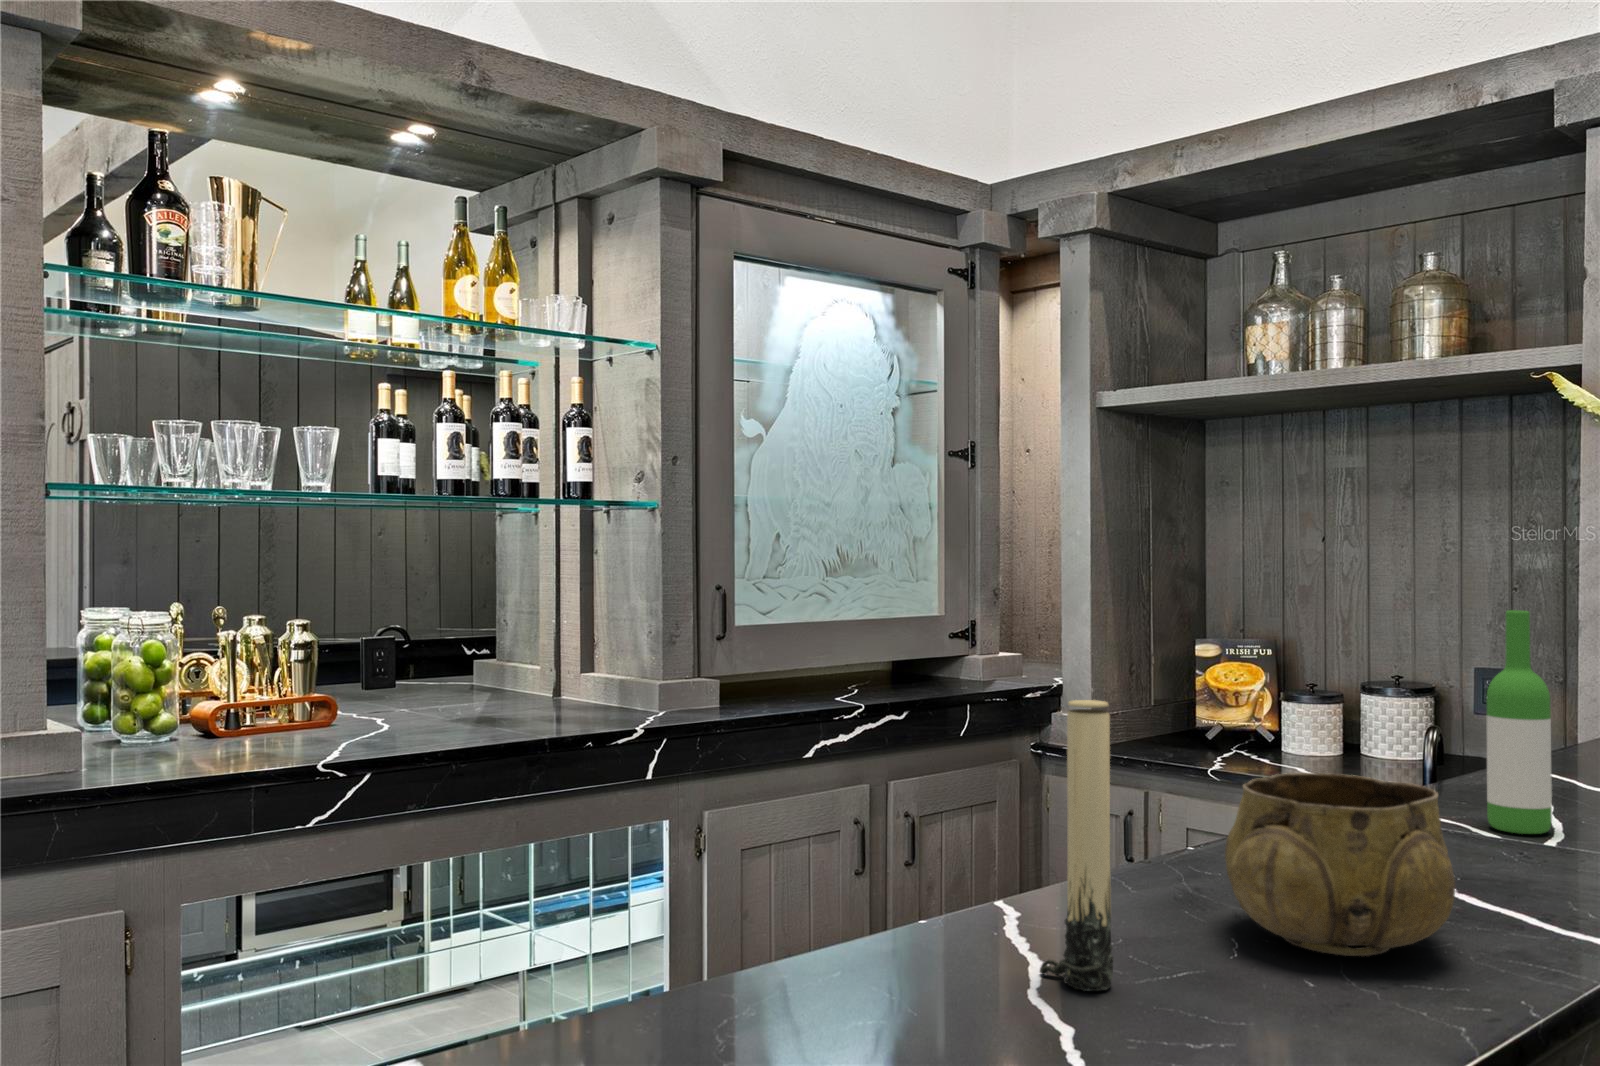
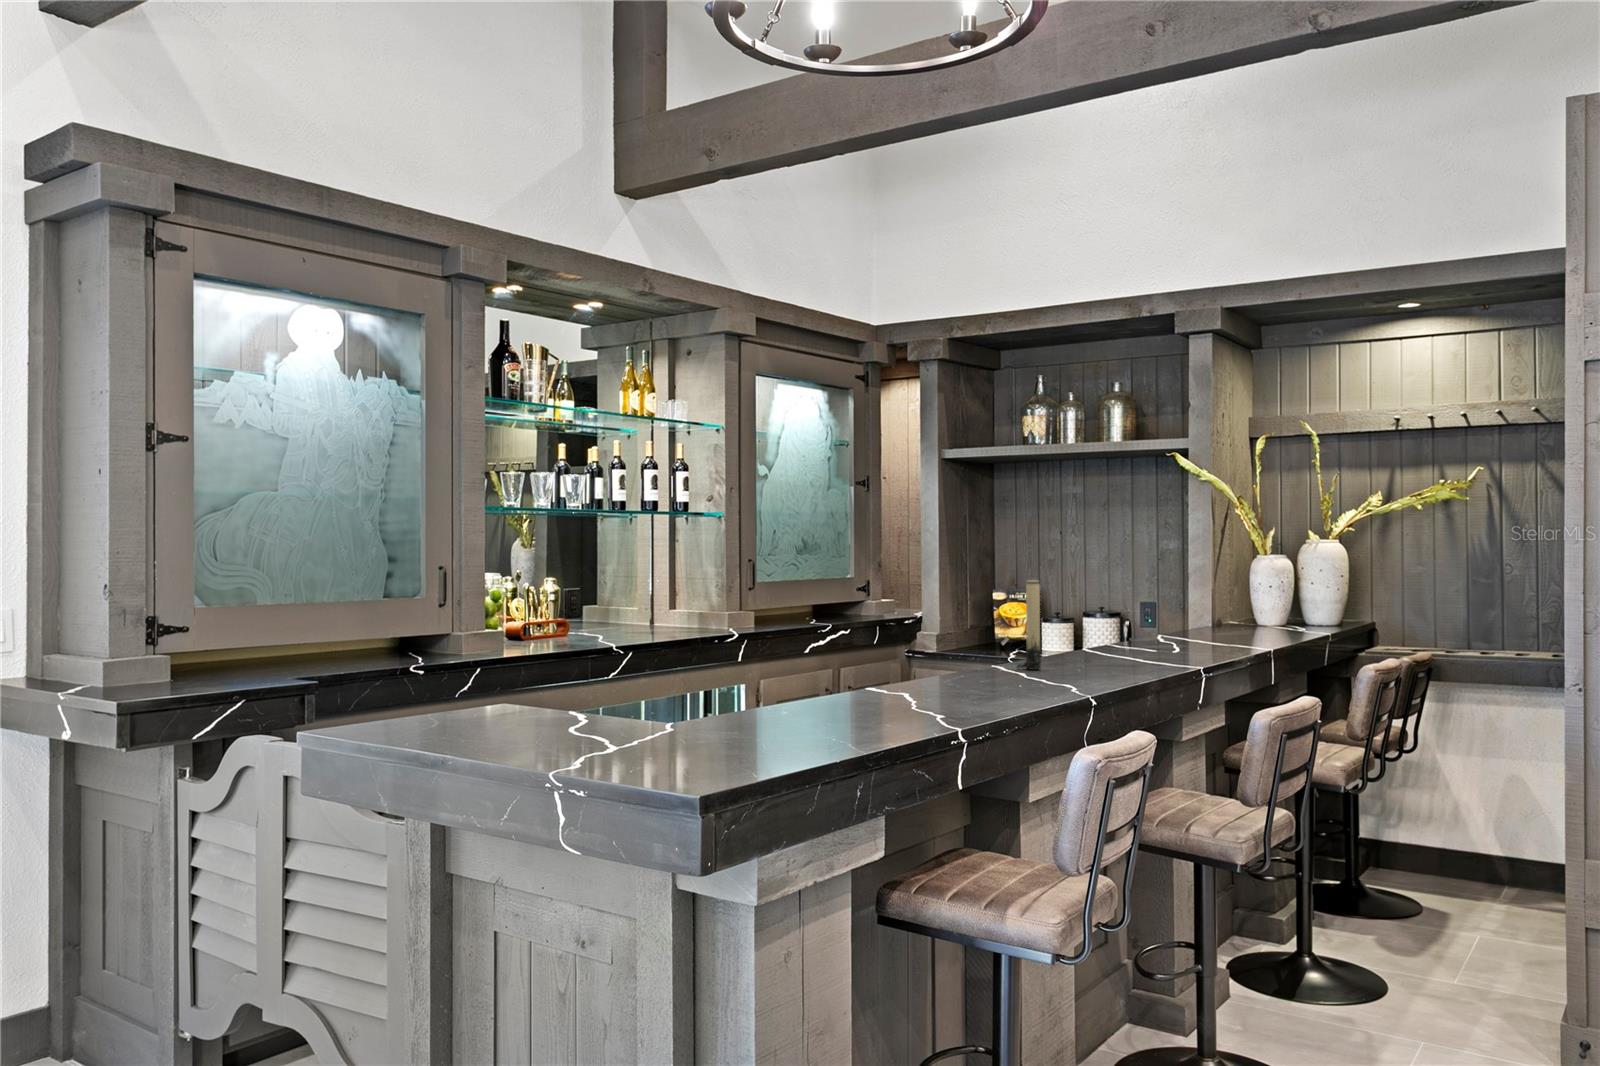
wine bottle: present [1487,610,1552,834] -> none [1147,560,1170,647]
decorative bowl: present [1225,773,1455,956] -> none [1065,611,1138,664]

